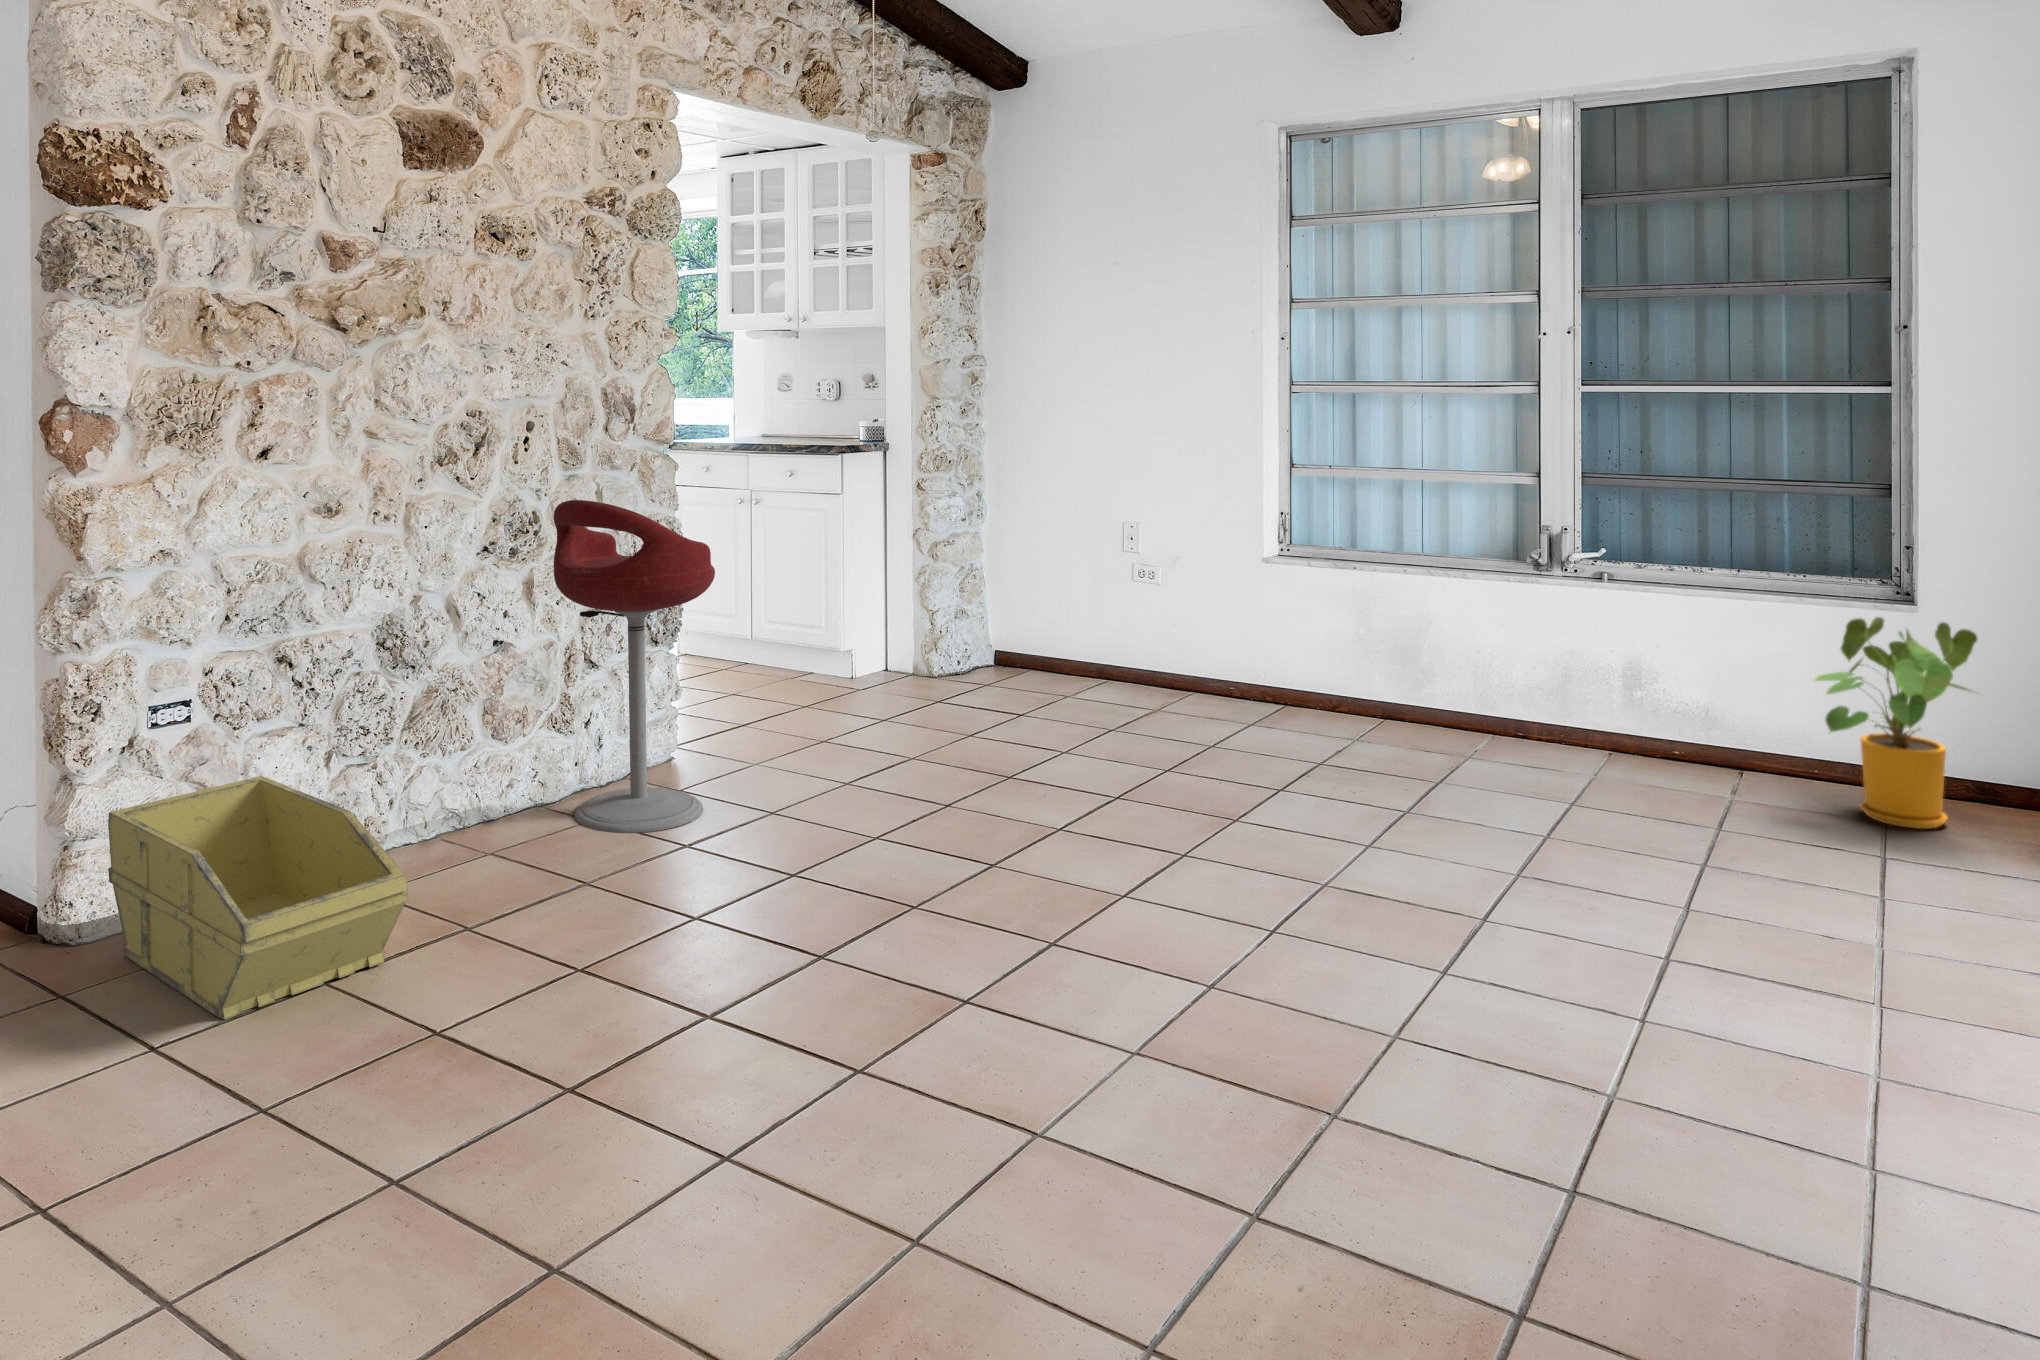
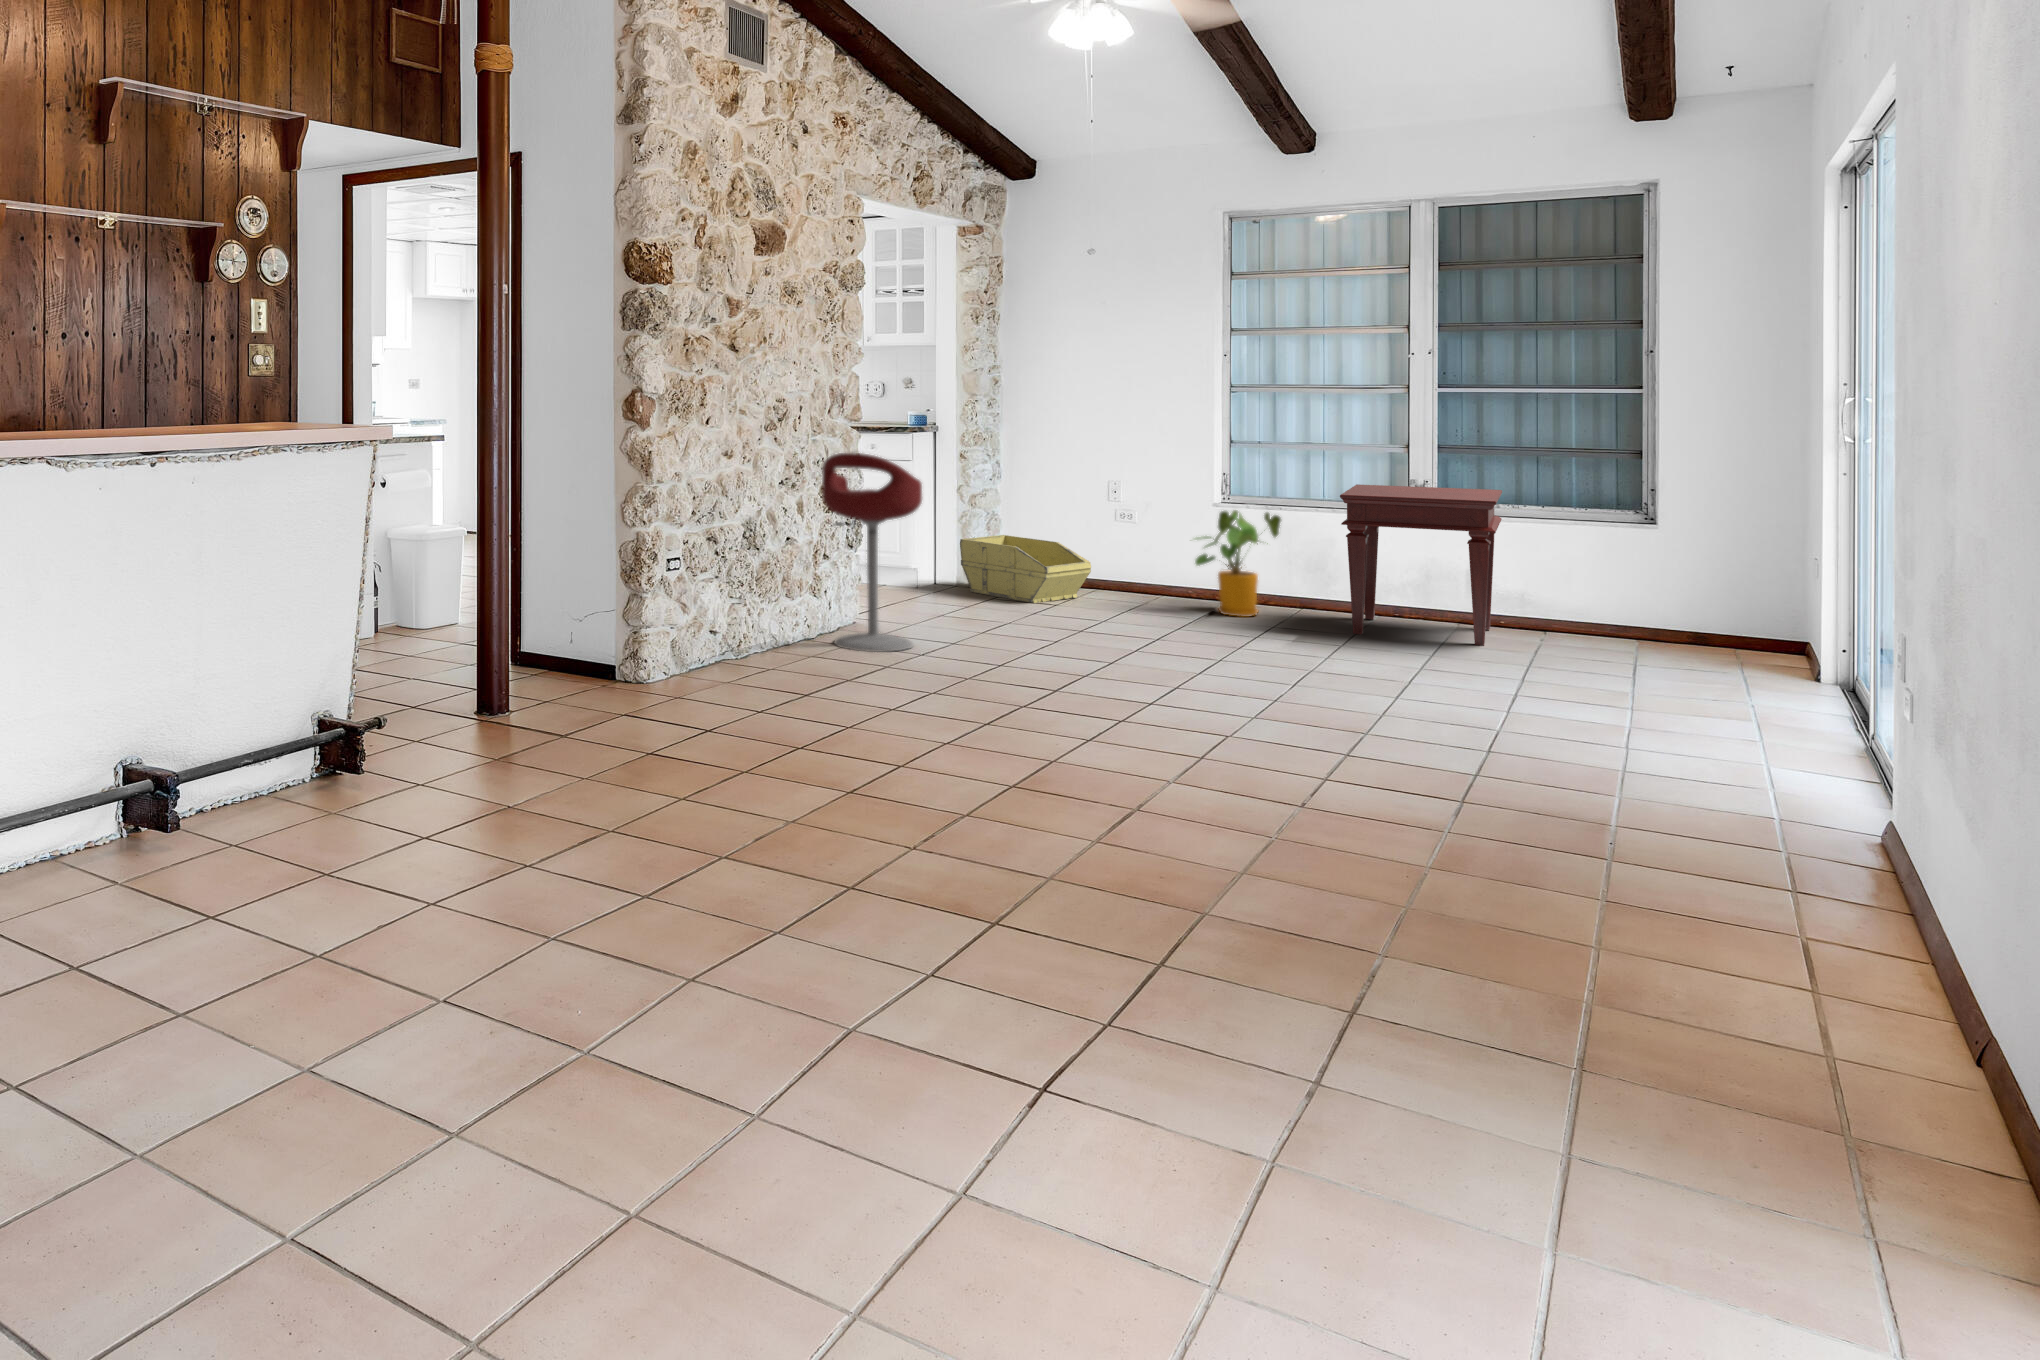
side table: none [1417,533,1675,804] -> present [1340,484,1502,646]
house plant: present [1815,617,1977,829] -> present [1195,510,1281,617]
storage bin: present [108,776,408,1020] -> present [960,535,1091,603]

